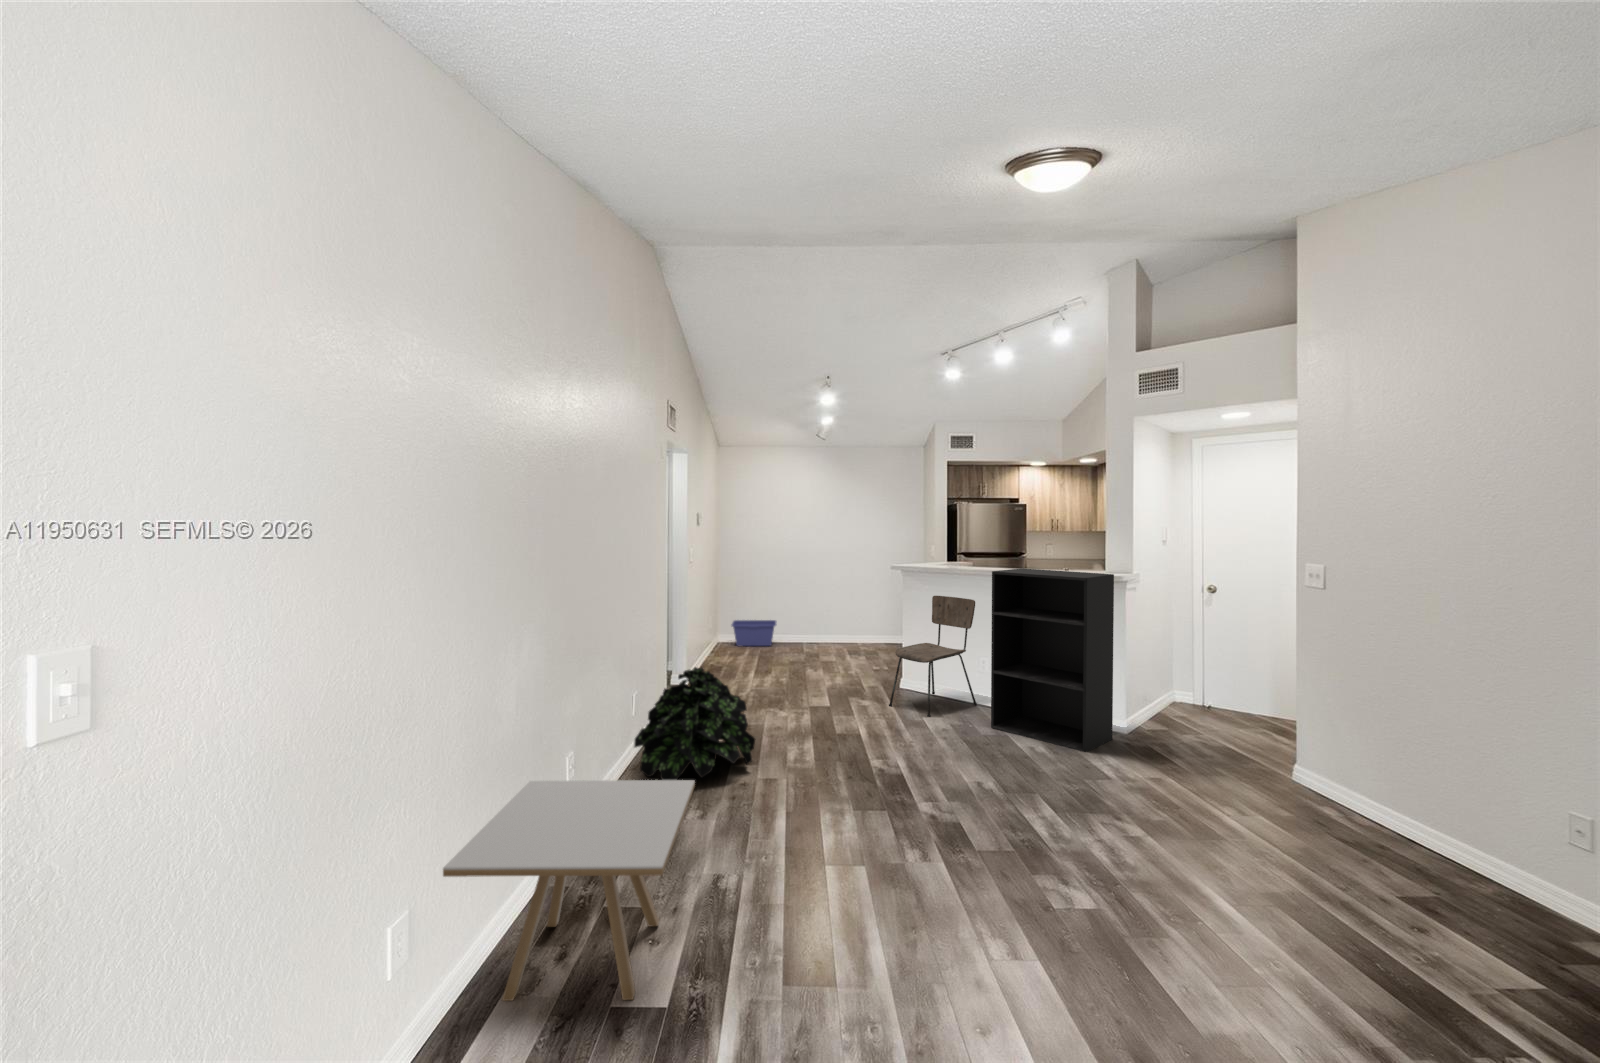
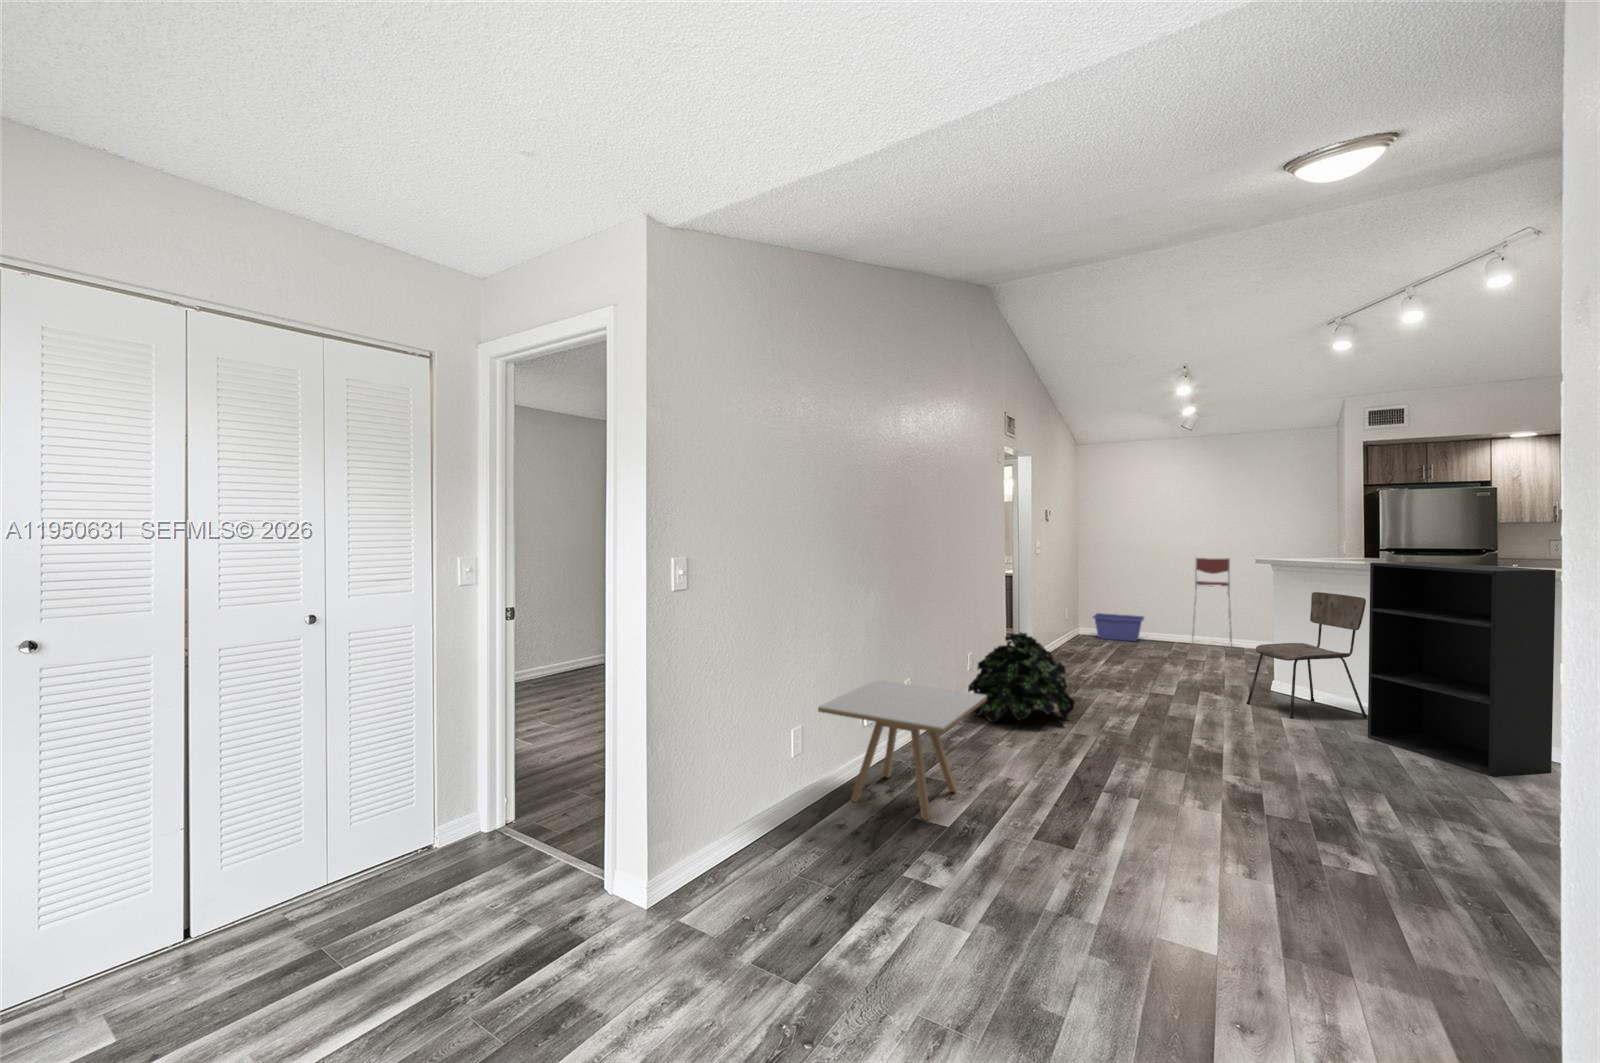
bar stool: none [816,562,851,649] -> present [1191,558,1232,648]

